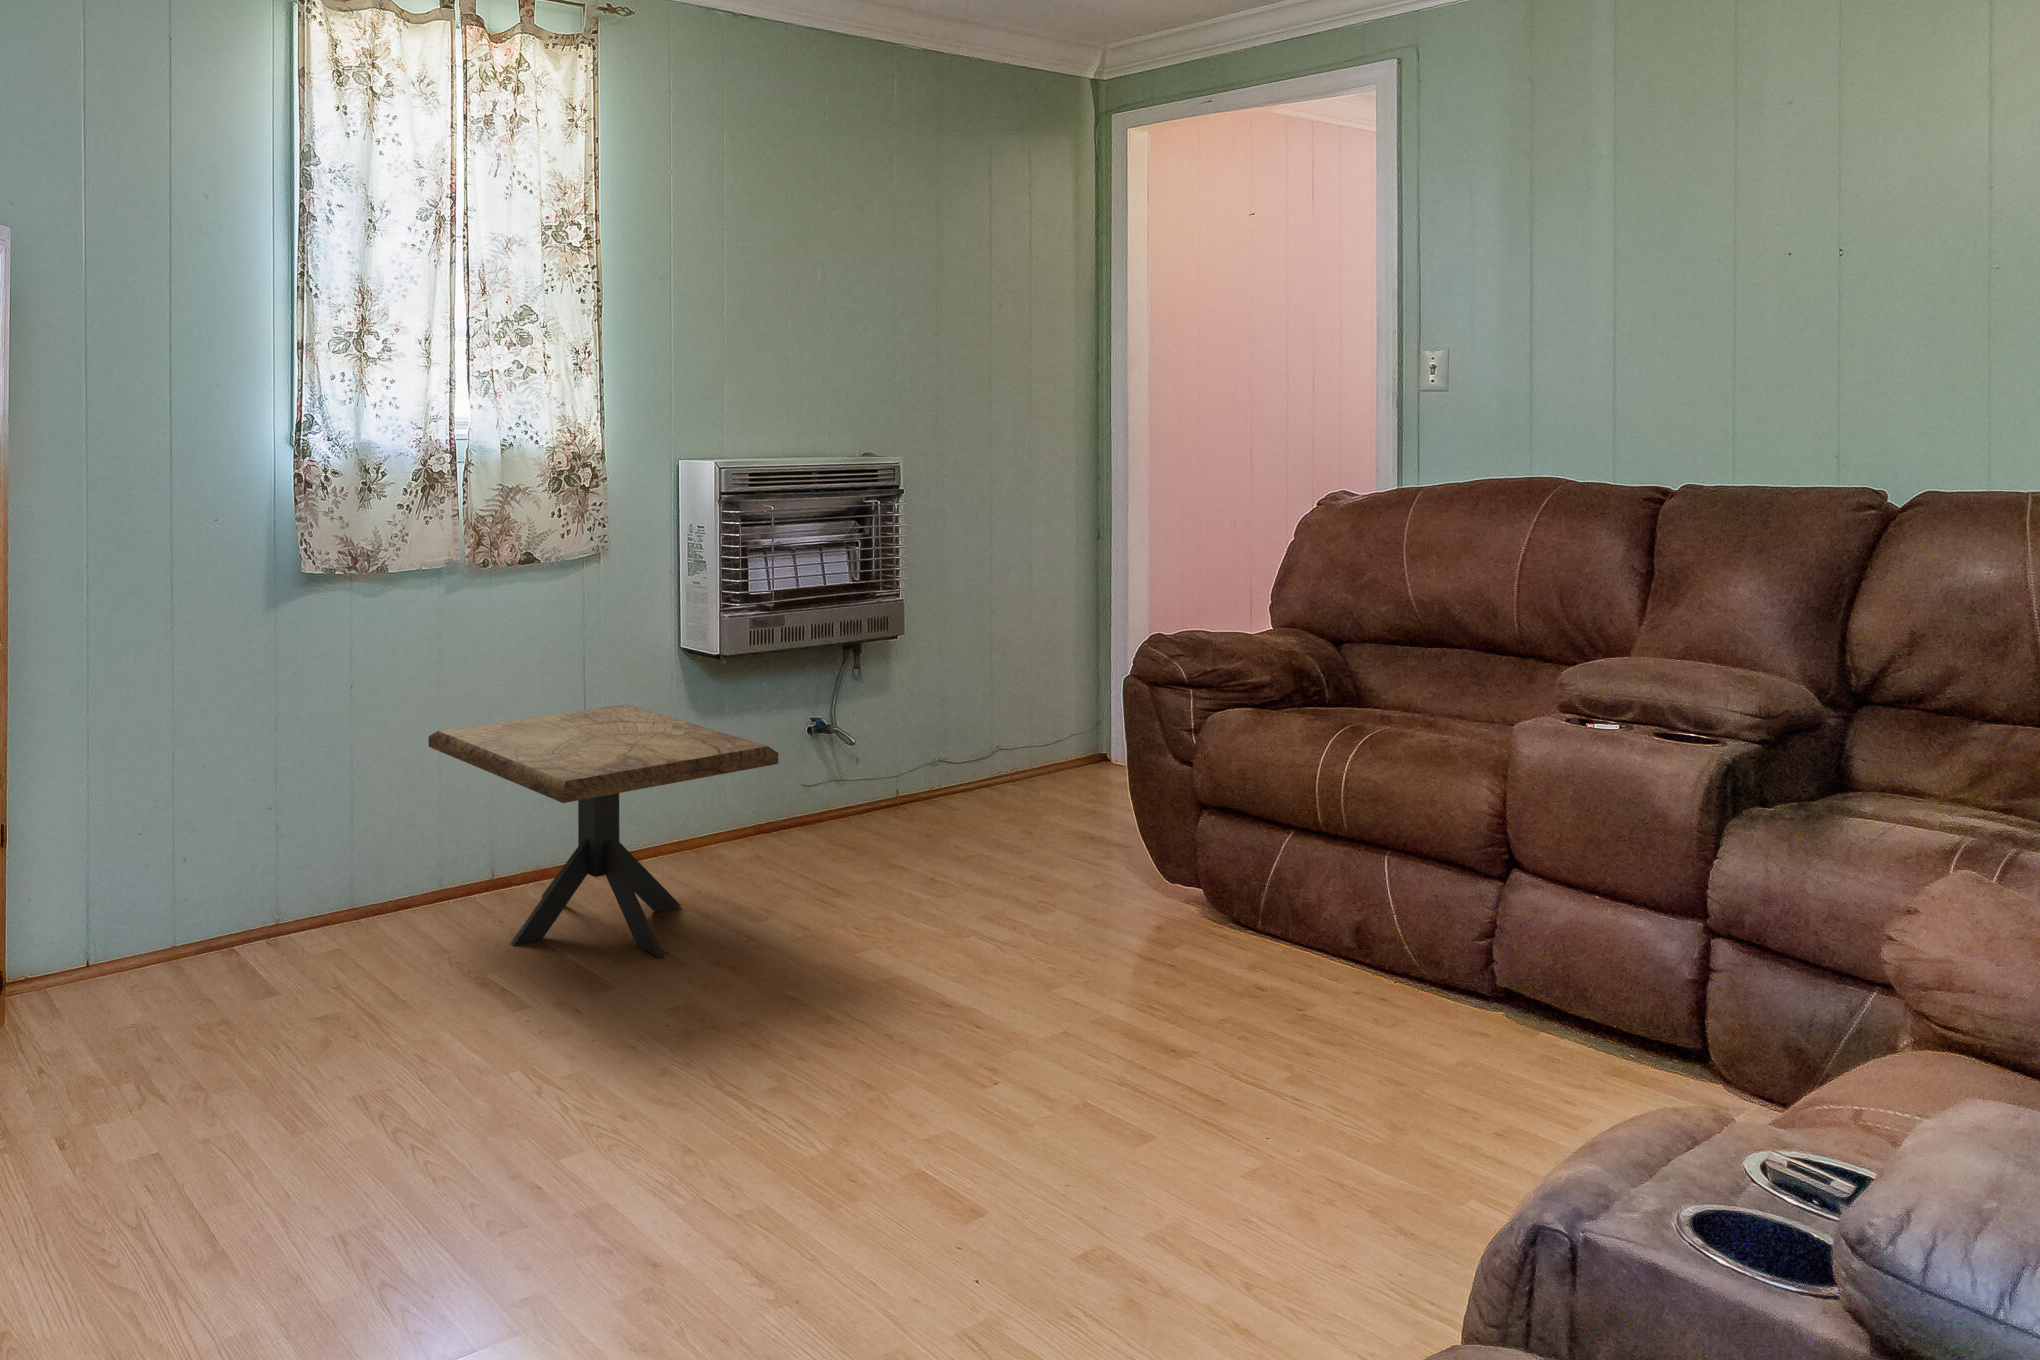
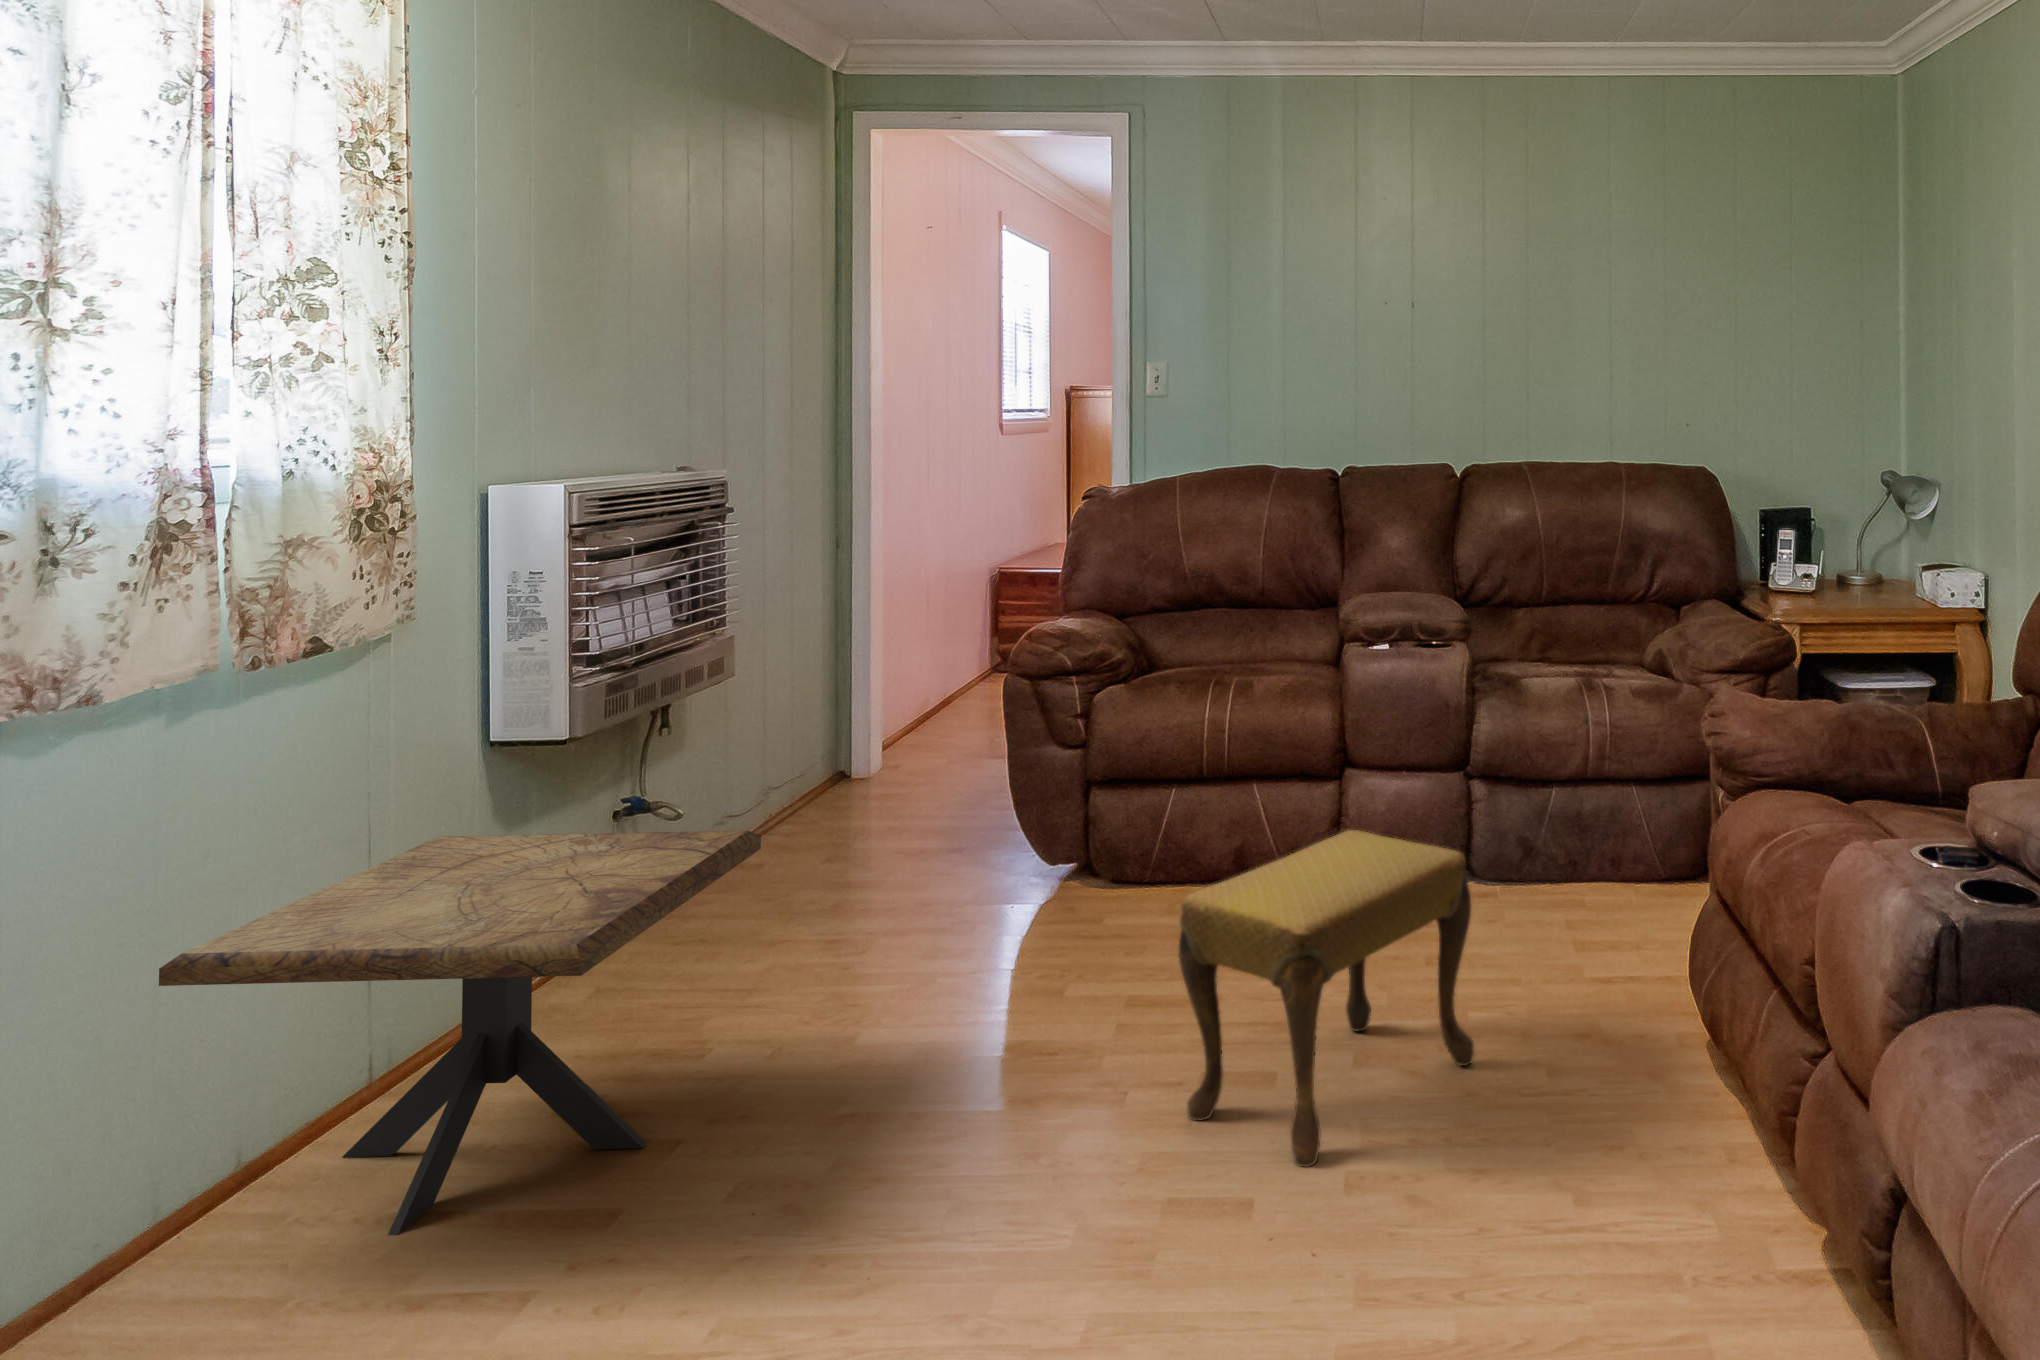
footstool: none [985,895,1351,1226] -> present [1179,830,1474,1167]

